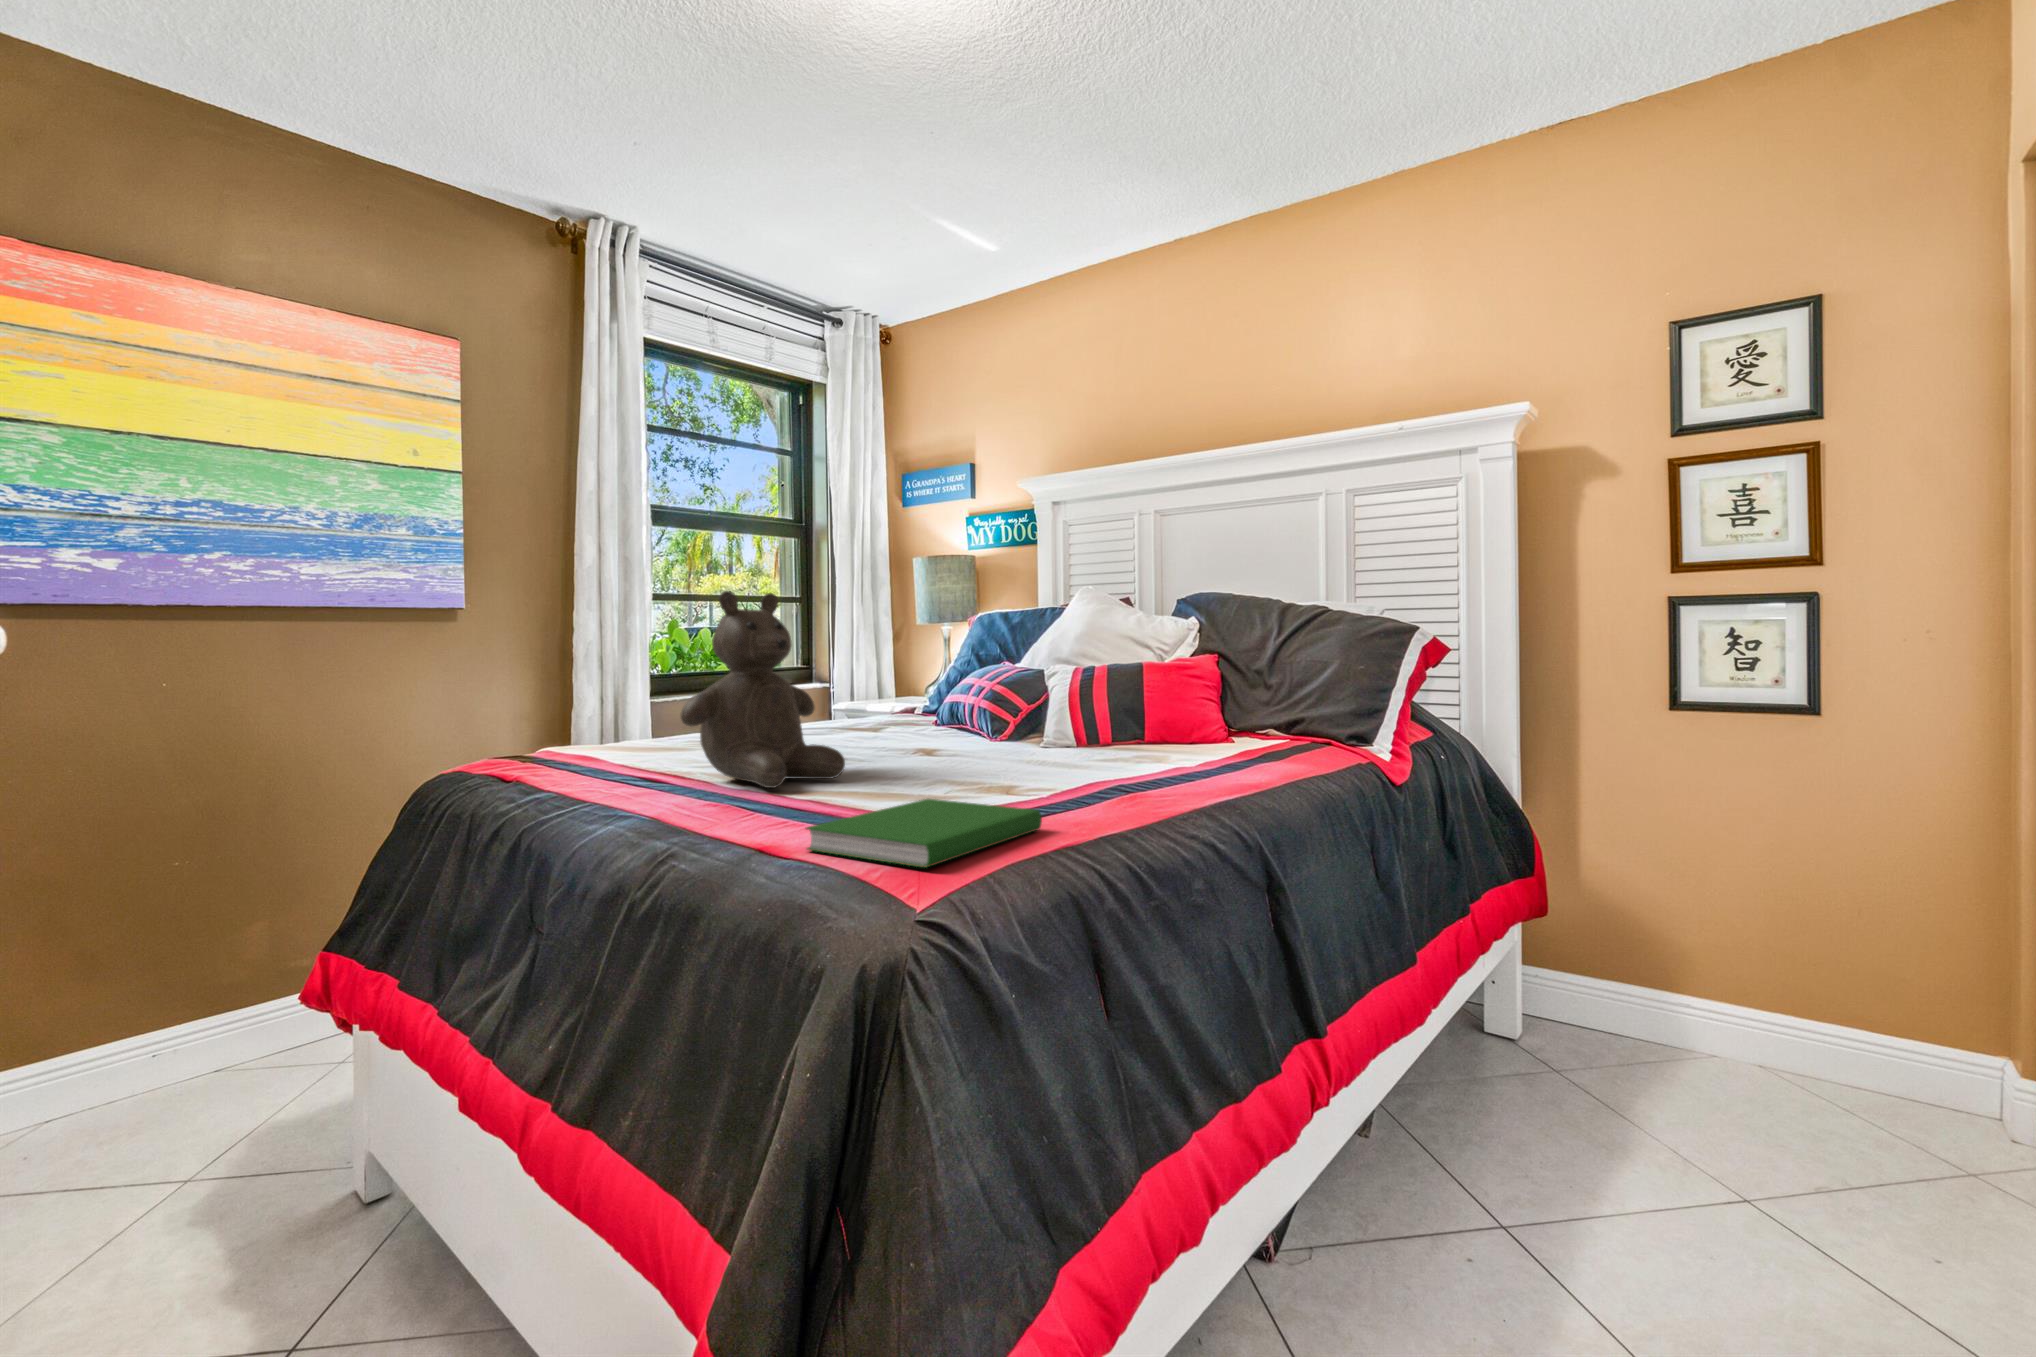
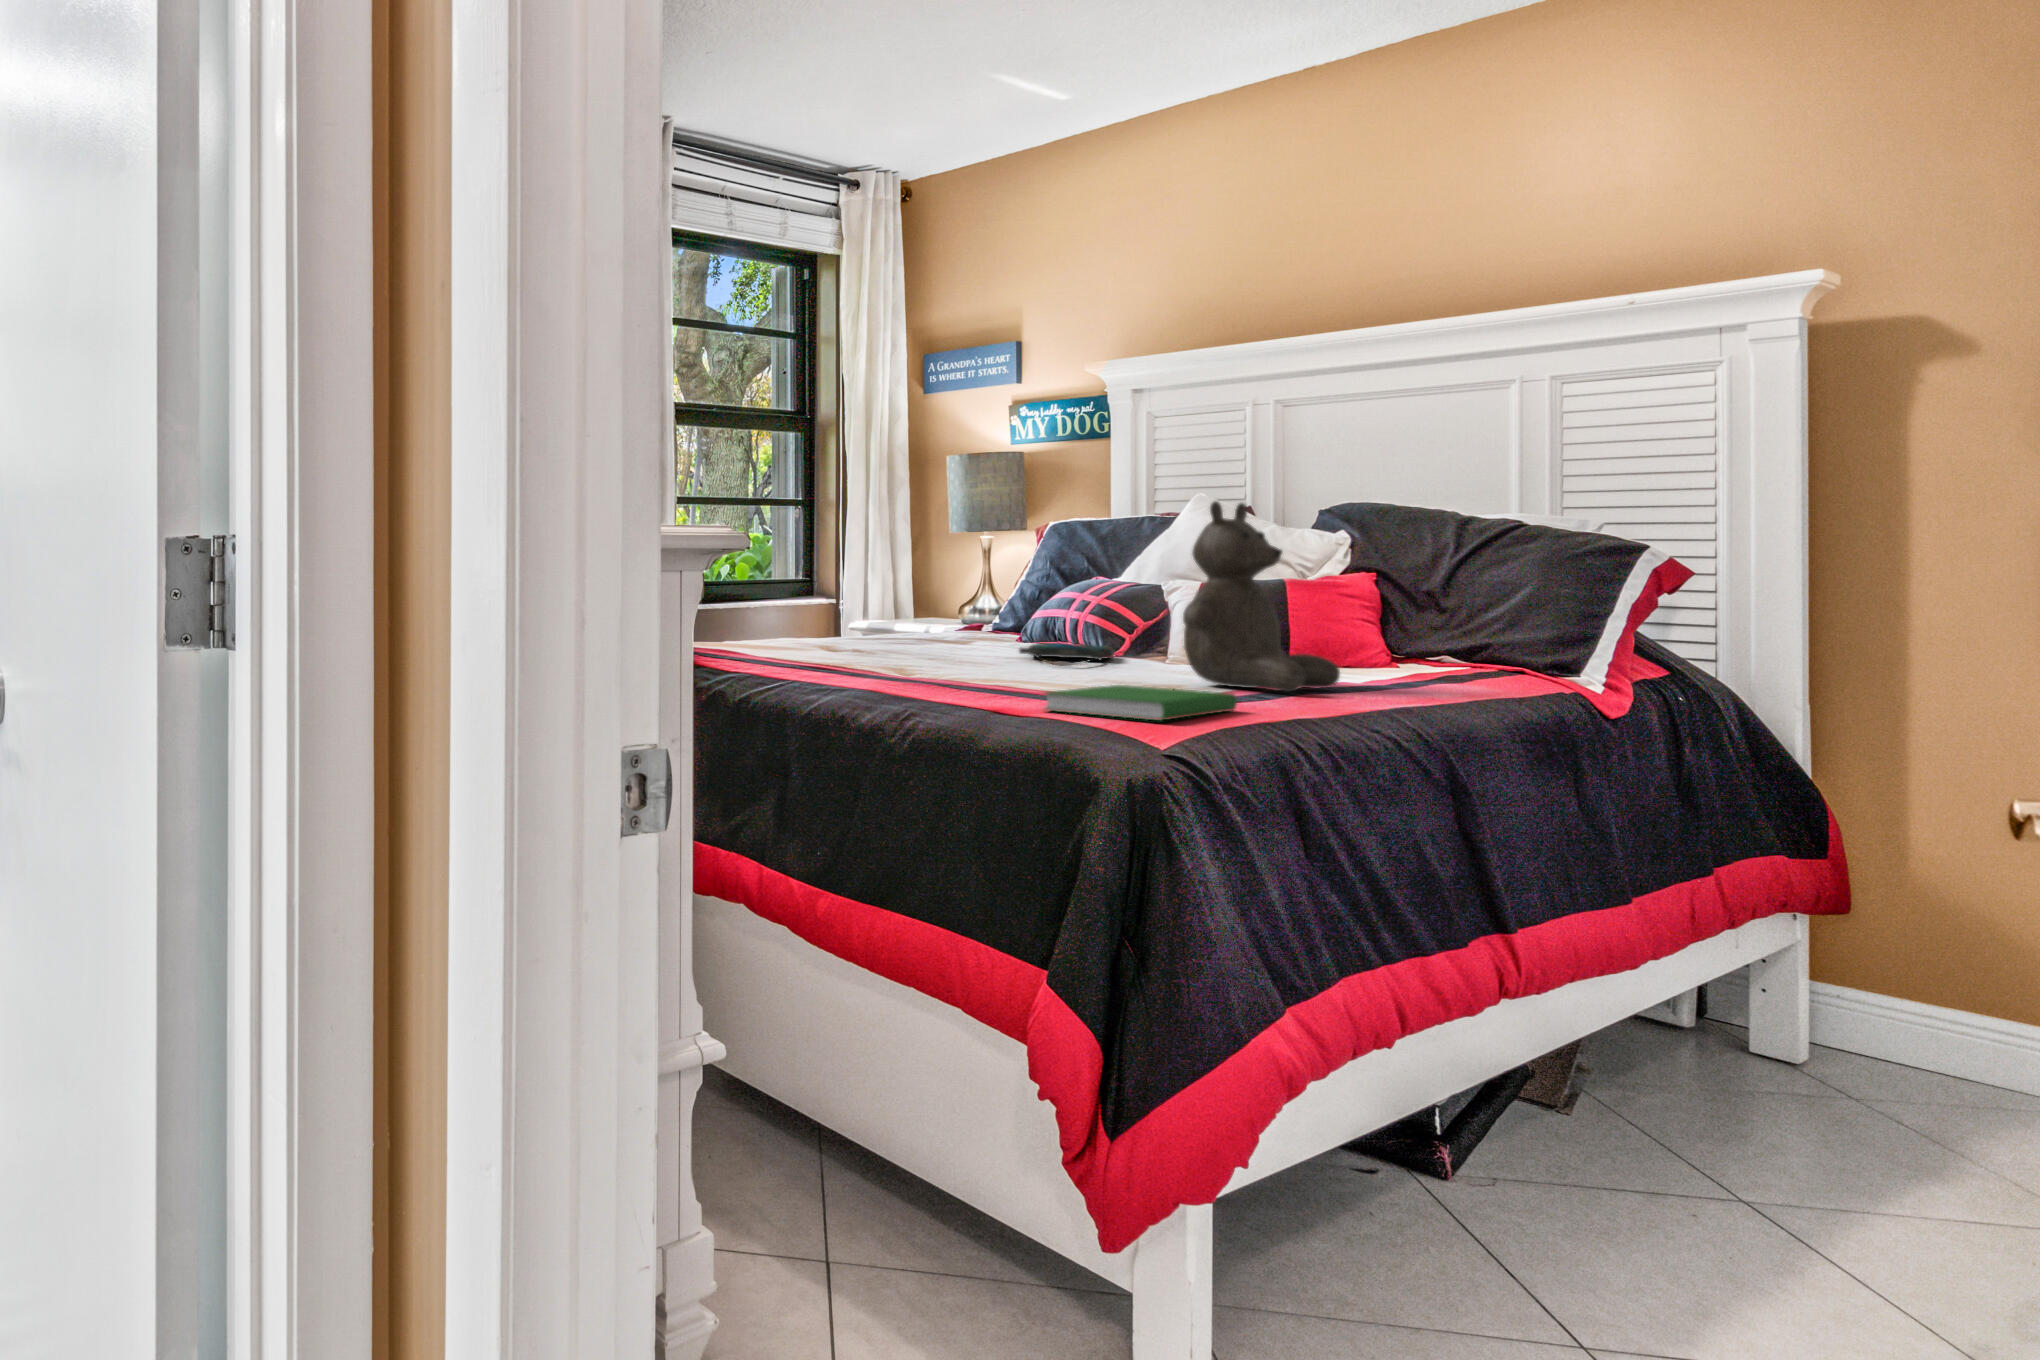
teddy bear: present [680,591,845,788] -> present [1183,501,1340,692]
tote bag: none [907,727,999,756] -> present [1019,643,1113,666]

